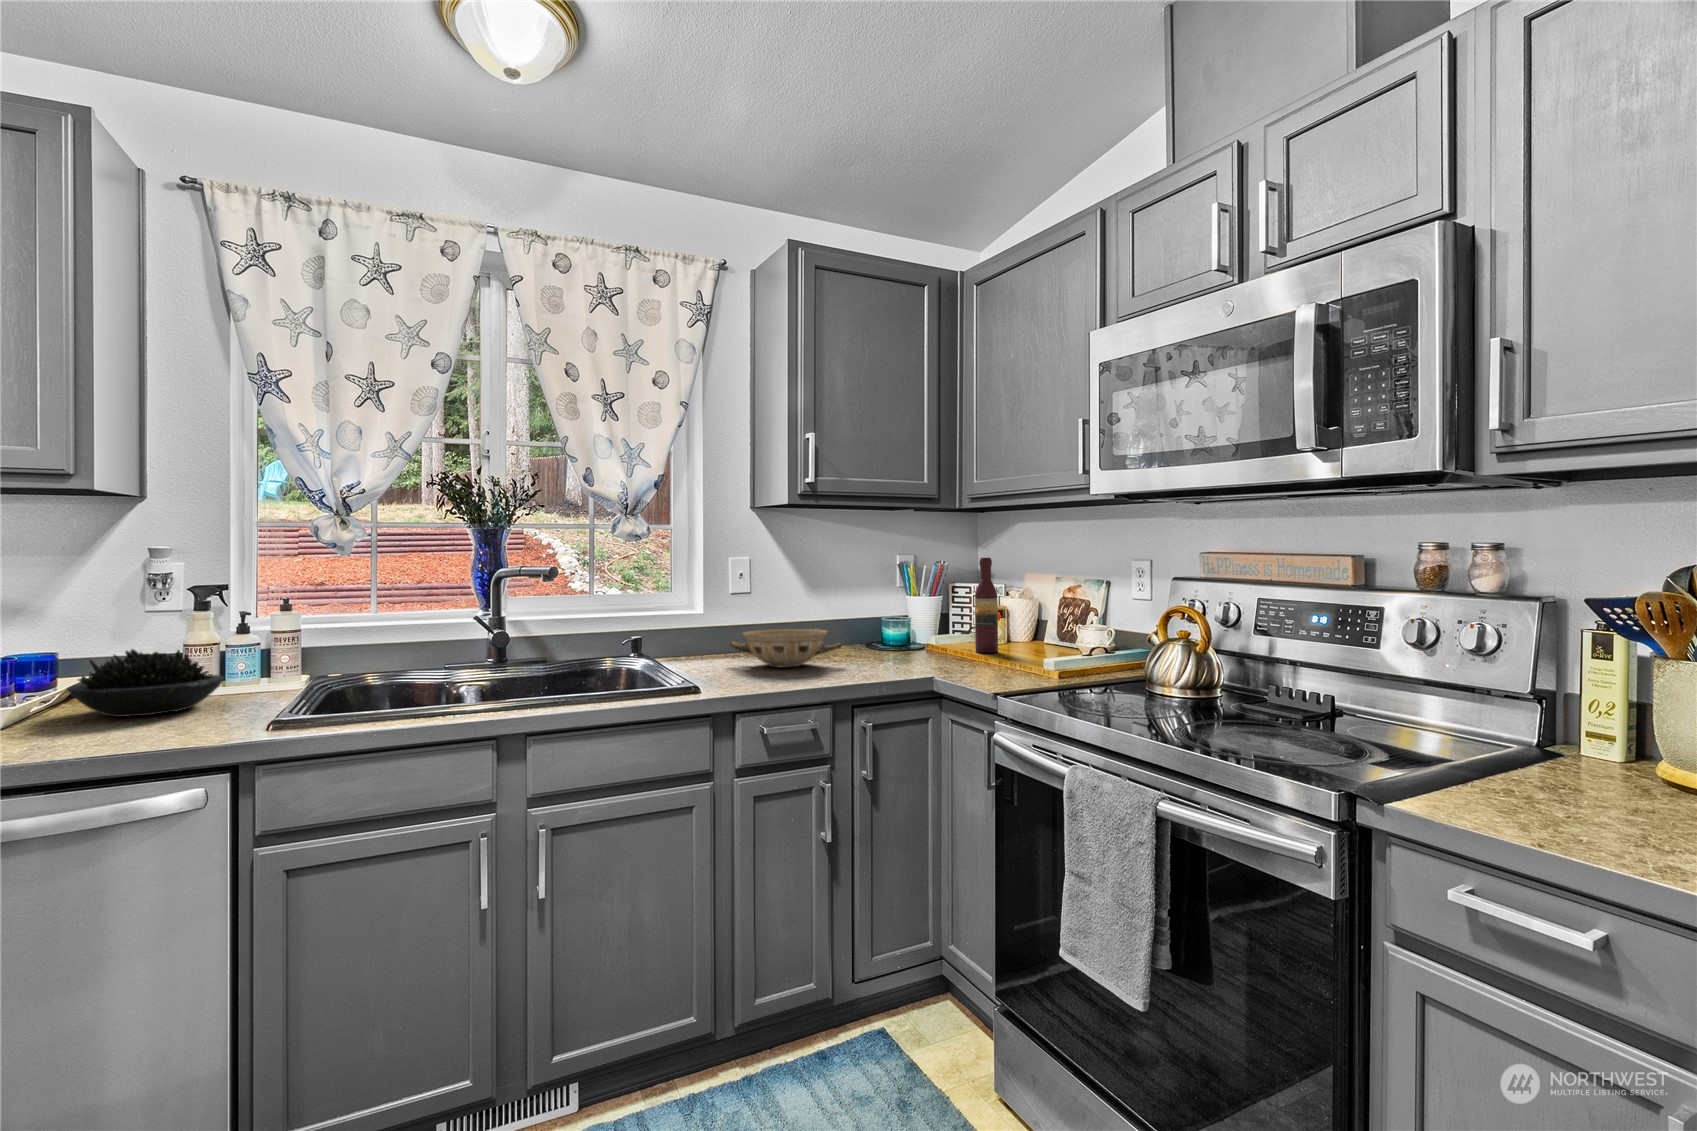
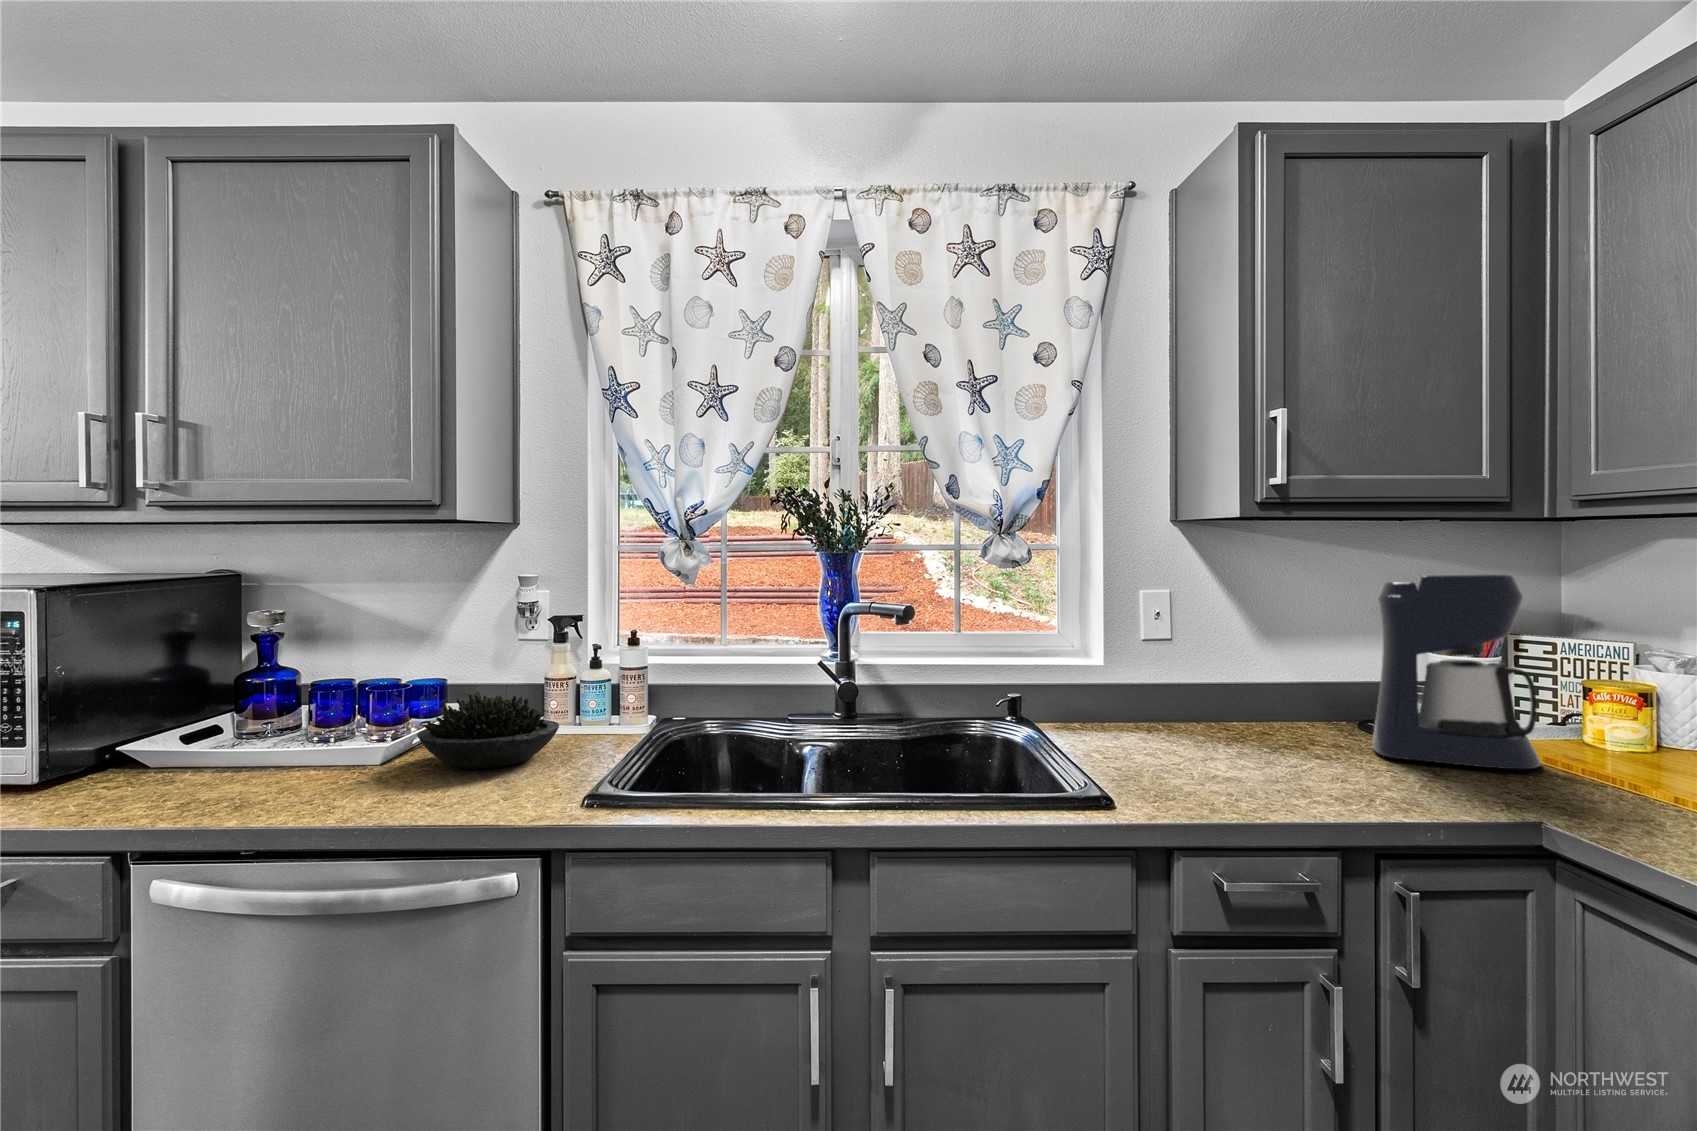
coffee maker: none [867,545,949,659] -> present [1372,574,1541,769]
wine bottle: present [975,558,998,653] -> none [1587,595,1642,763]
ceramic bowl: present [730,629,842,667] -> none [1147,699,1338,764]

